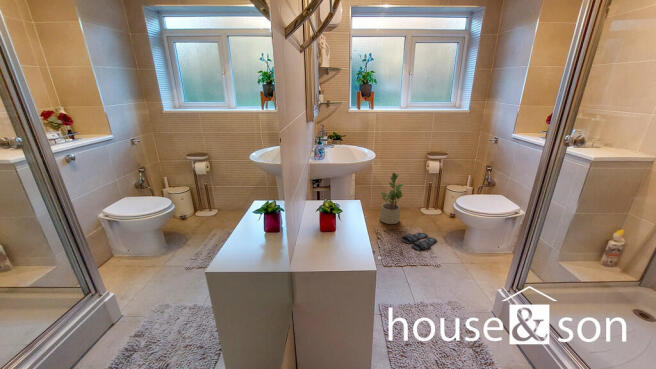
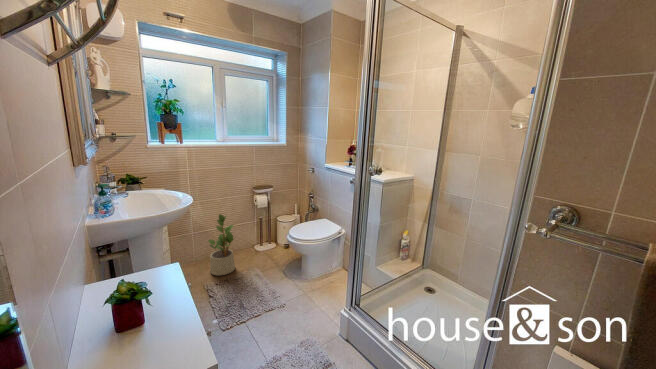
slippers: present [402,233,437,250] -> none [241,274,278,297]

